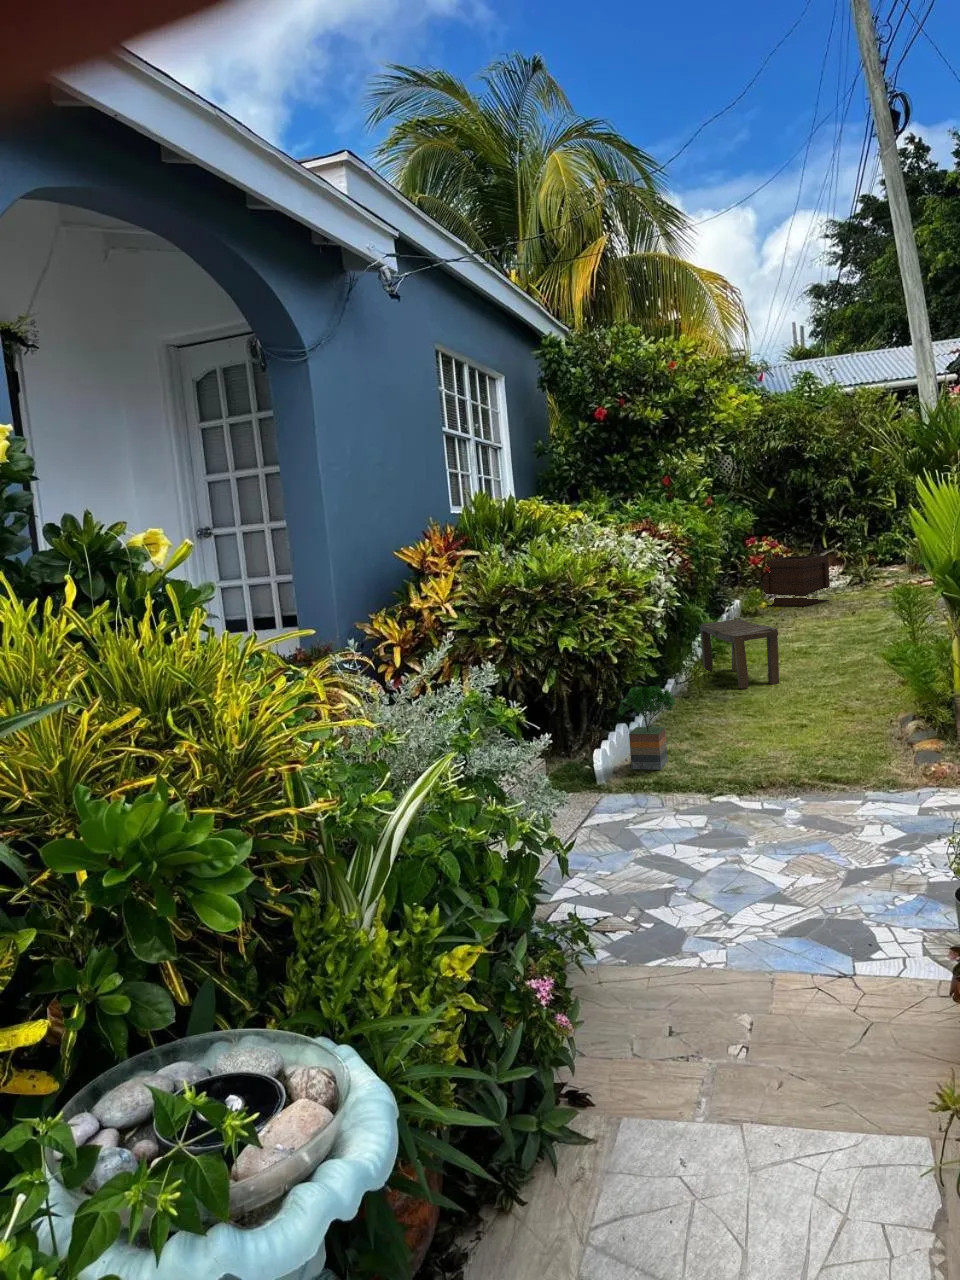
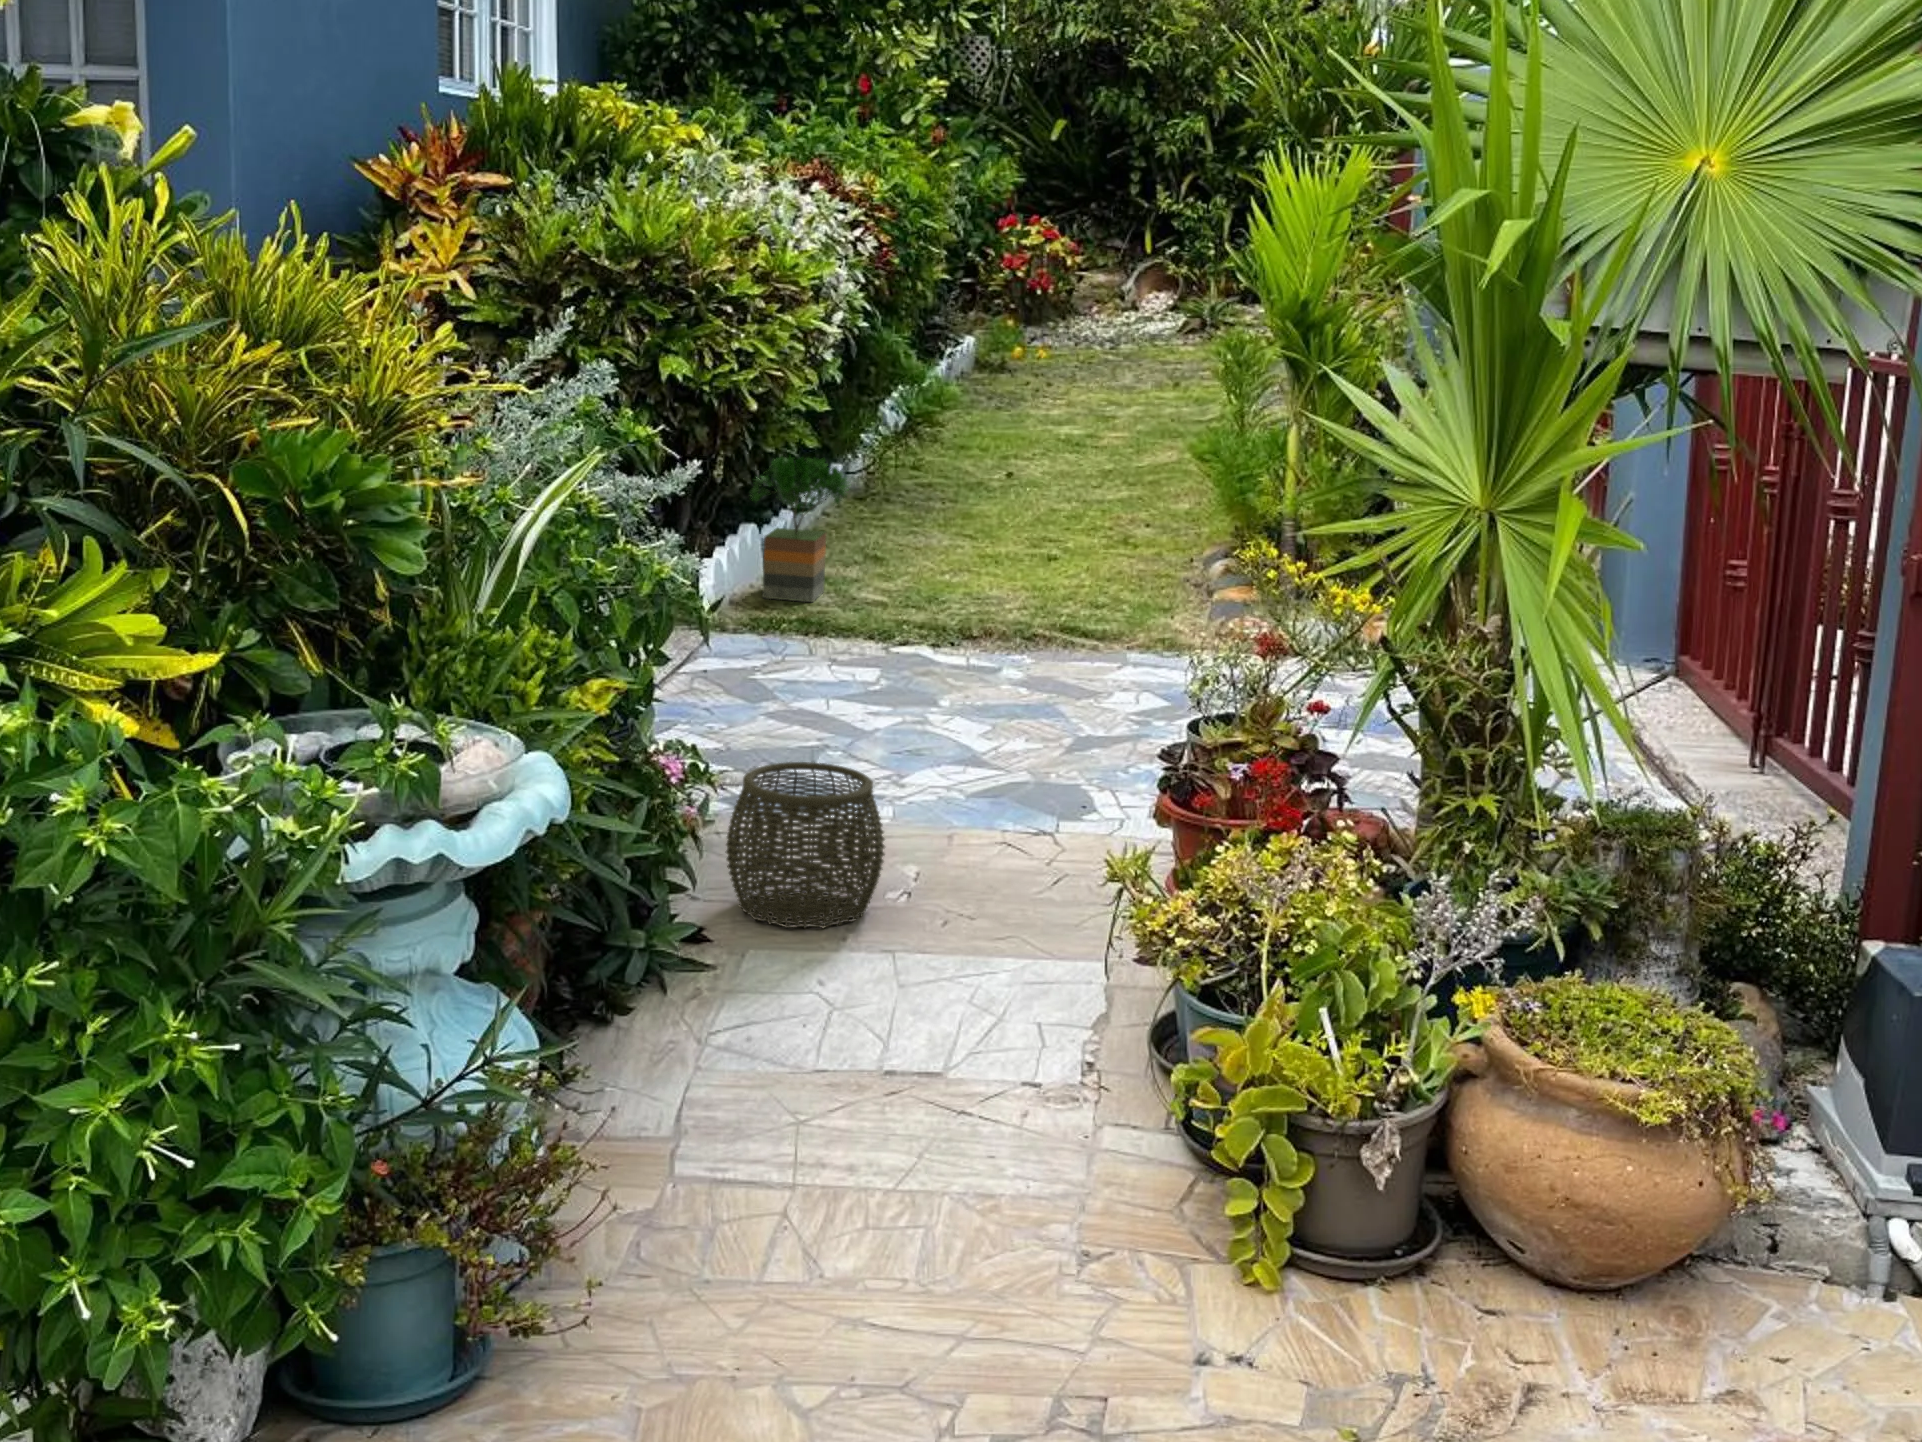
wooden crate: present [763,556,830,607] -> none [1018,264,1151,367]
bench: present [699,619,779,689] -> none [893,369,1035,495]
woven basket: none [588,951,712,1096] -> present [726,762,885,928]

